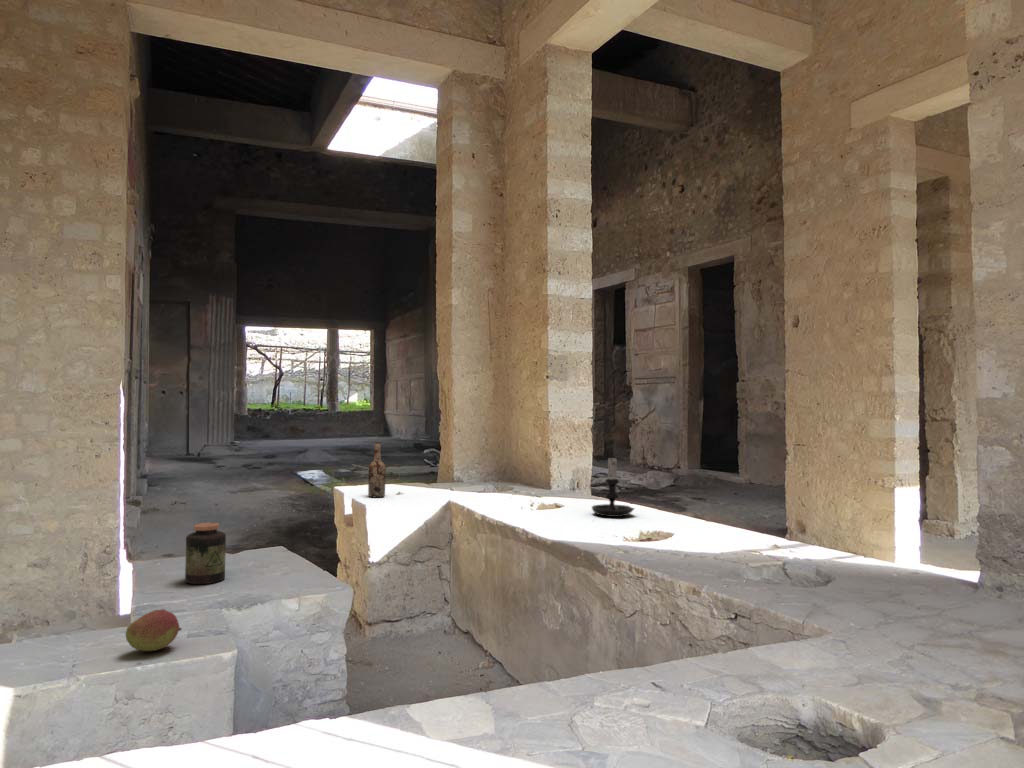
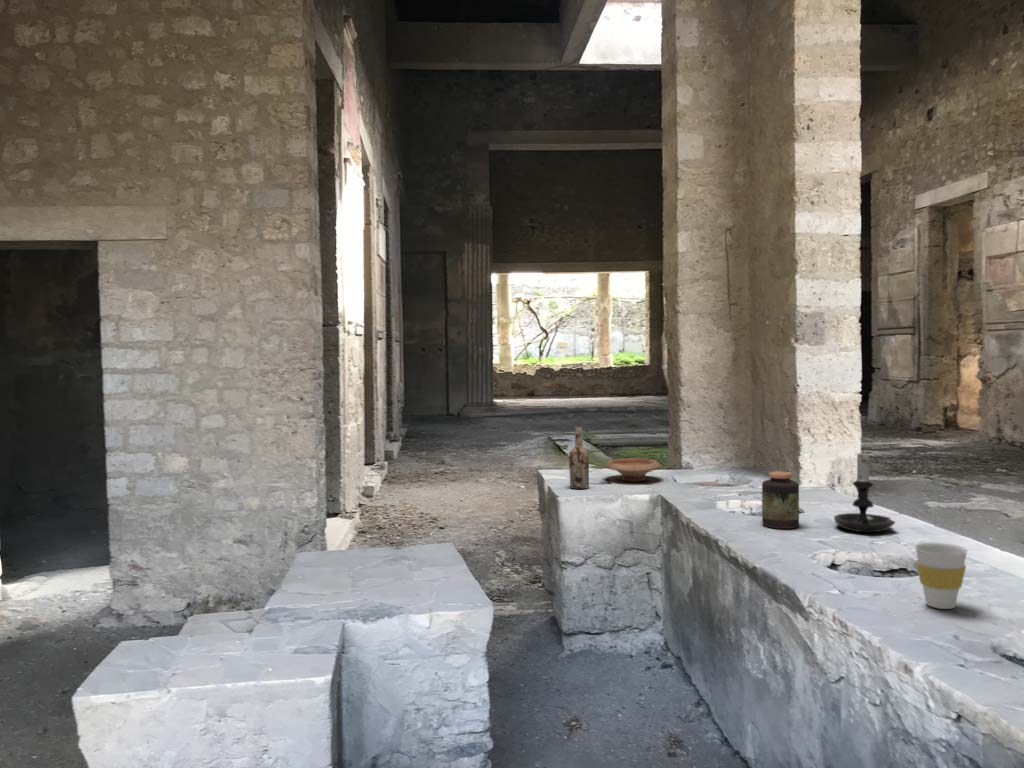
wooden bowl: none [393,472,442,491] -> present [605,458,662,481]
cup: none [676,511,710,556] -> present [915,543,968,609]
jar: present [185,522,226,584] -> present [762,471,799,529]
fruit: present [126,609,181,651] -> none [226,624,280,667]

